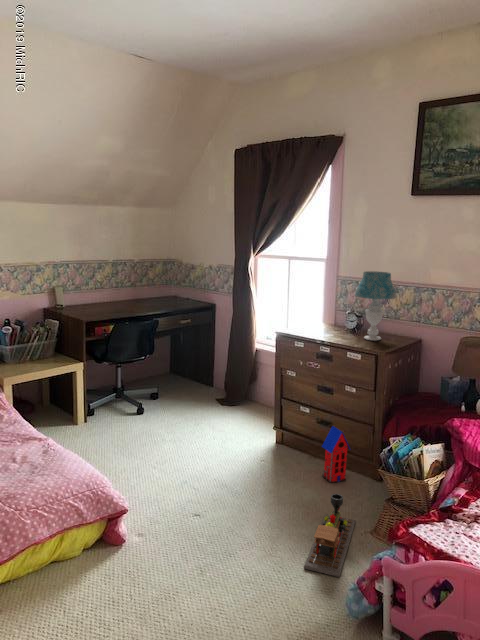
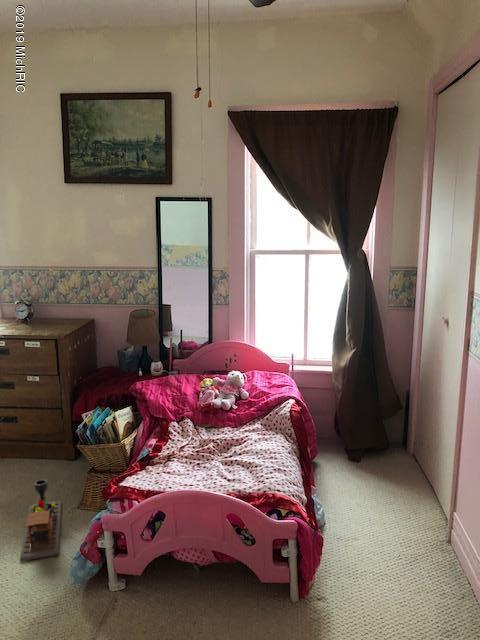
table lamp: present [355,271,396,341] -> none [23,259,65,327]
toy house: present [322,426,350,483] -> none [12,418,43,475]

